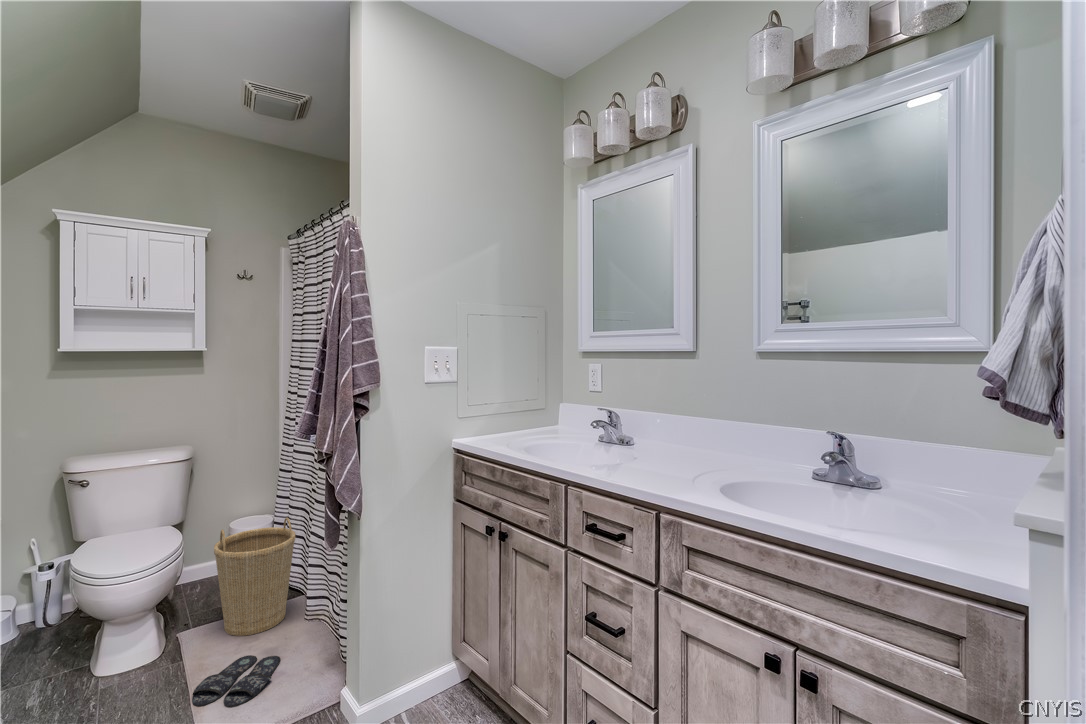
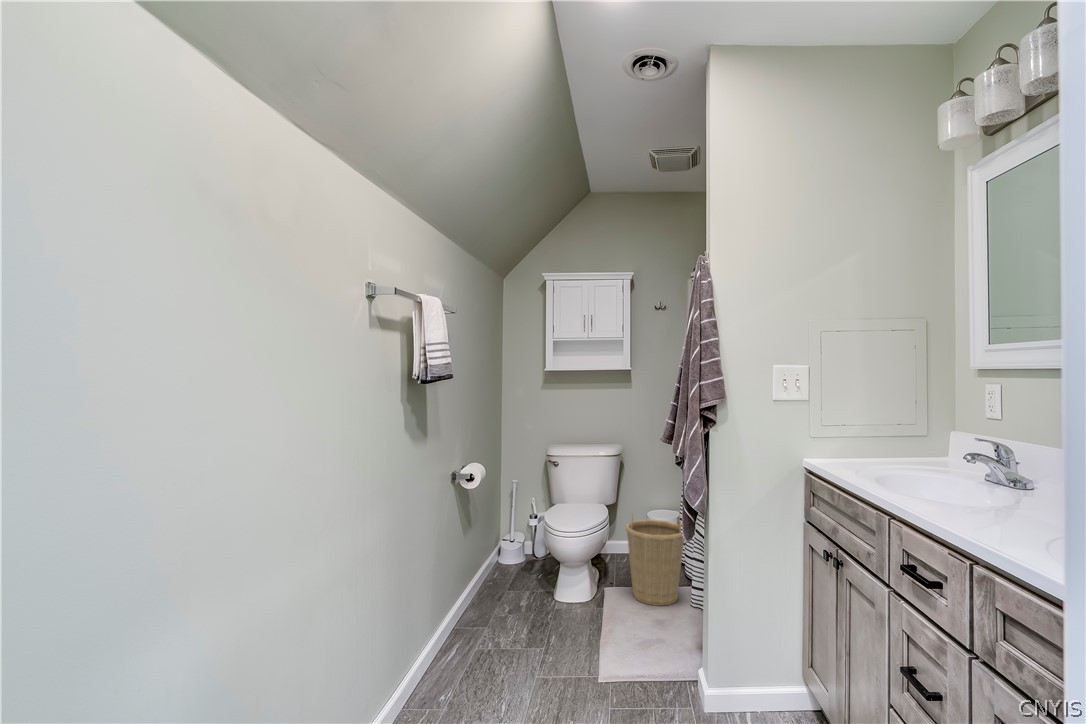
slippers: present [192,655,280,707] -> none [602,617,663,646]

